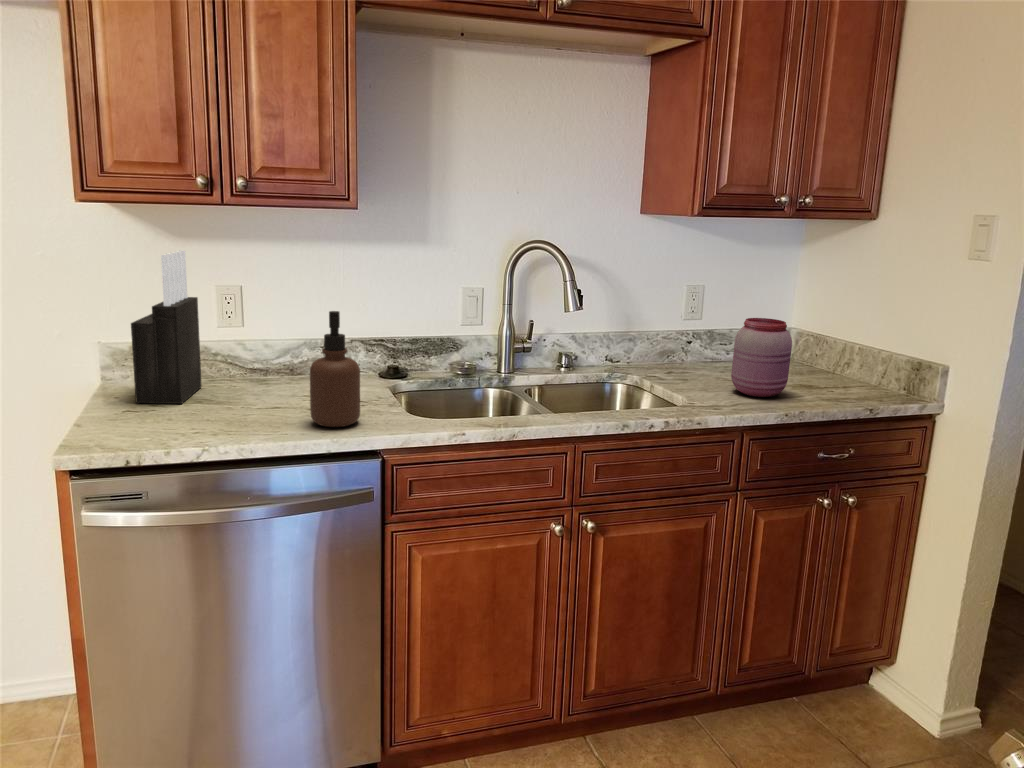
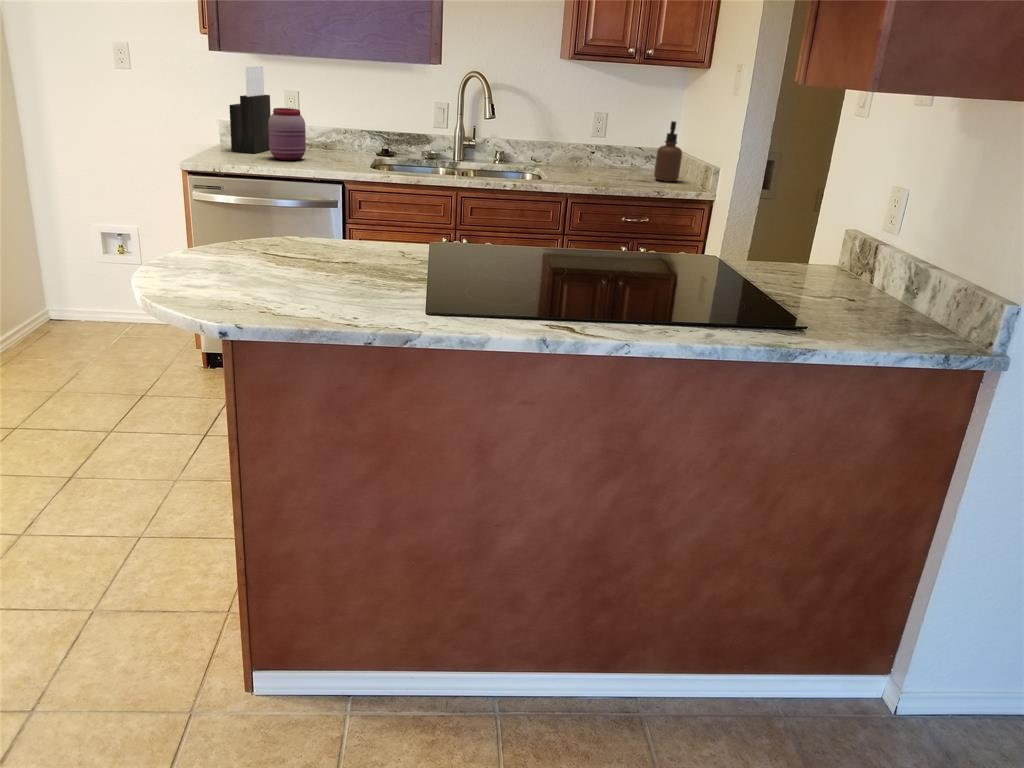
soap dispenser: present [310,311,360,427] -> present [654,121,682,182]
jar: present [731,318,792,397] -> present [268,108,306,160]

